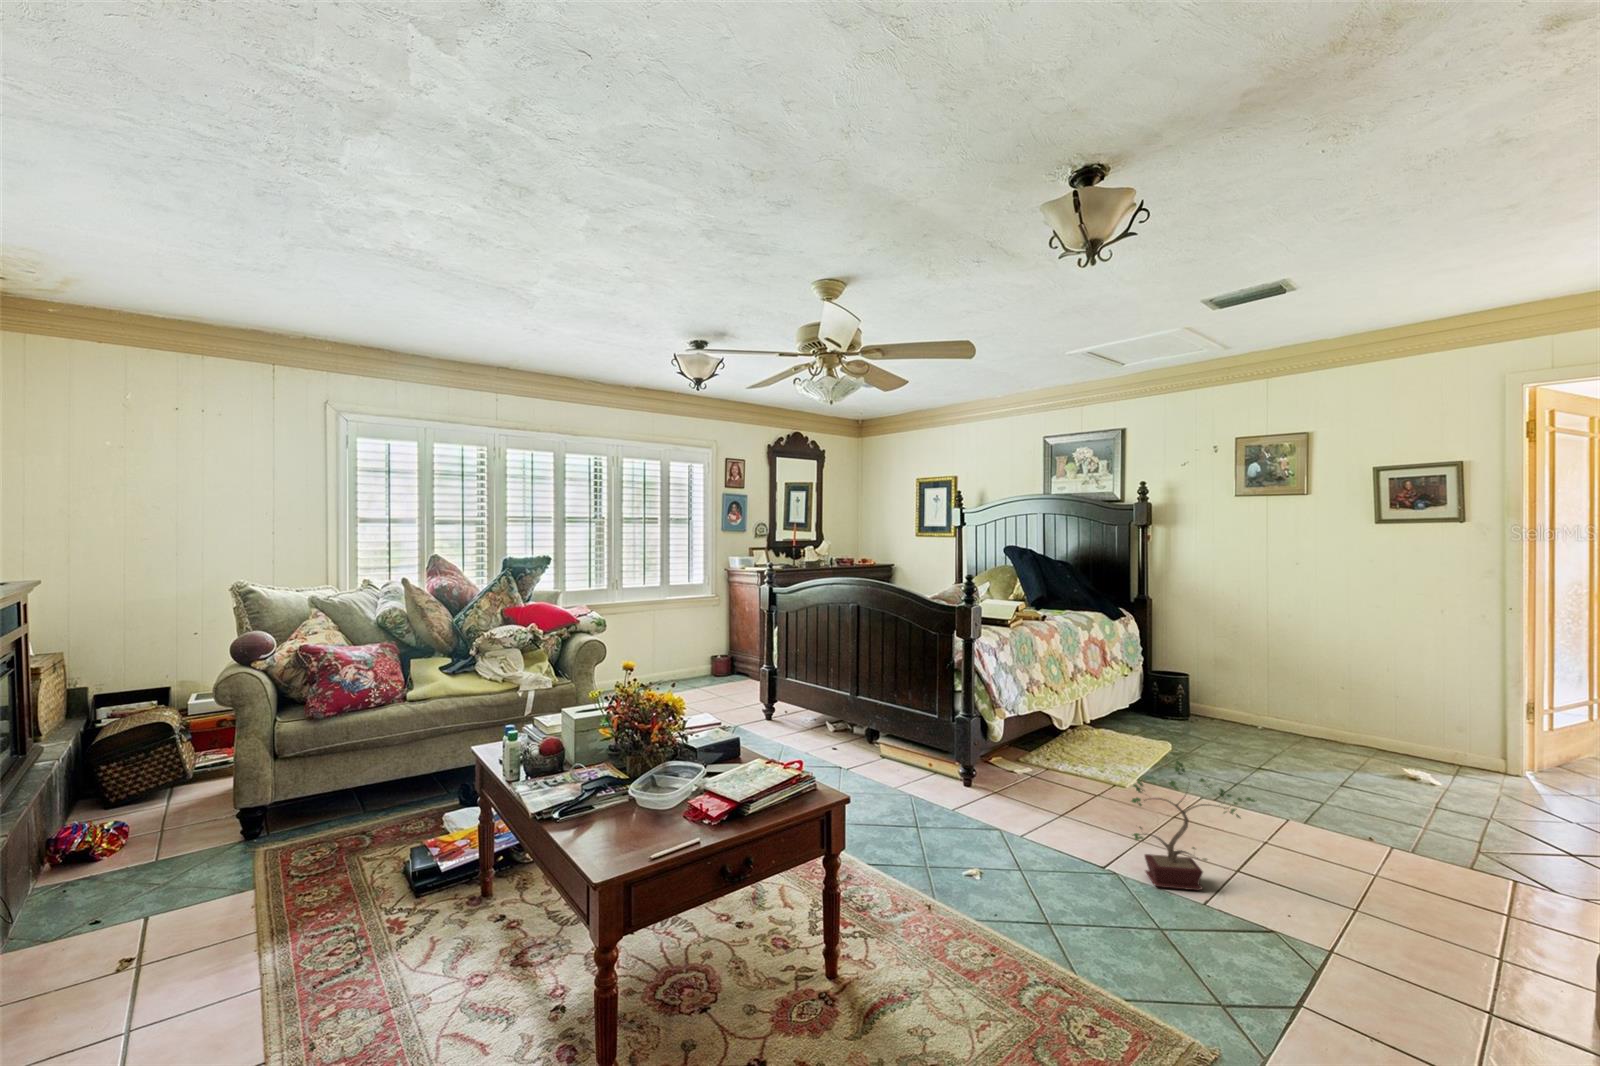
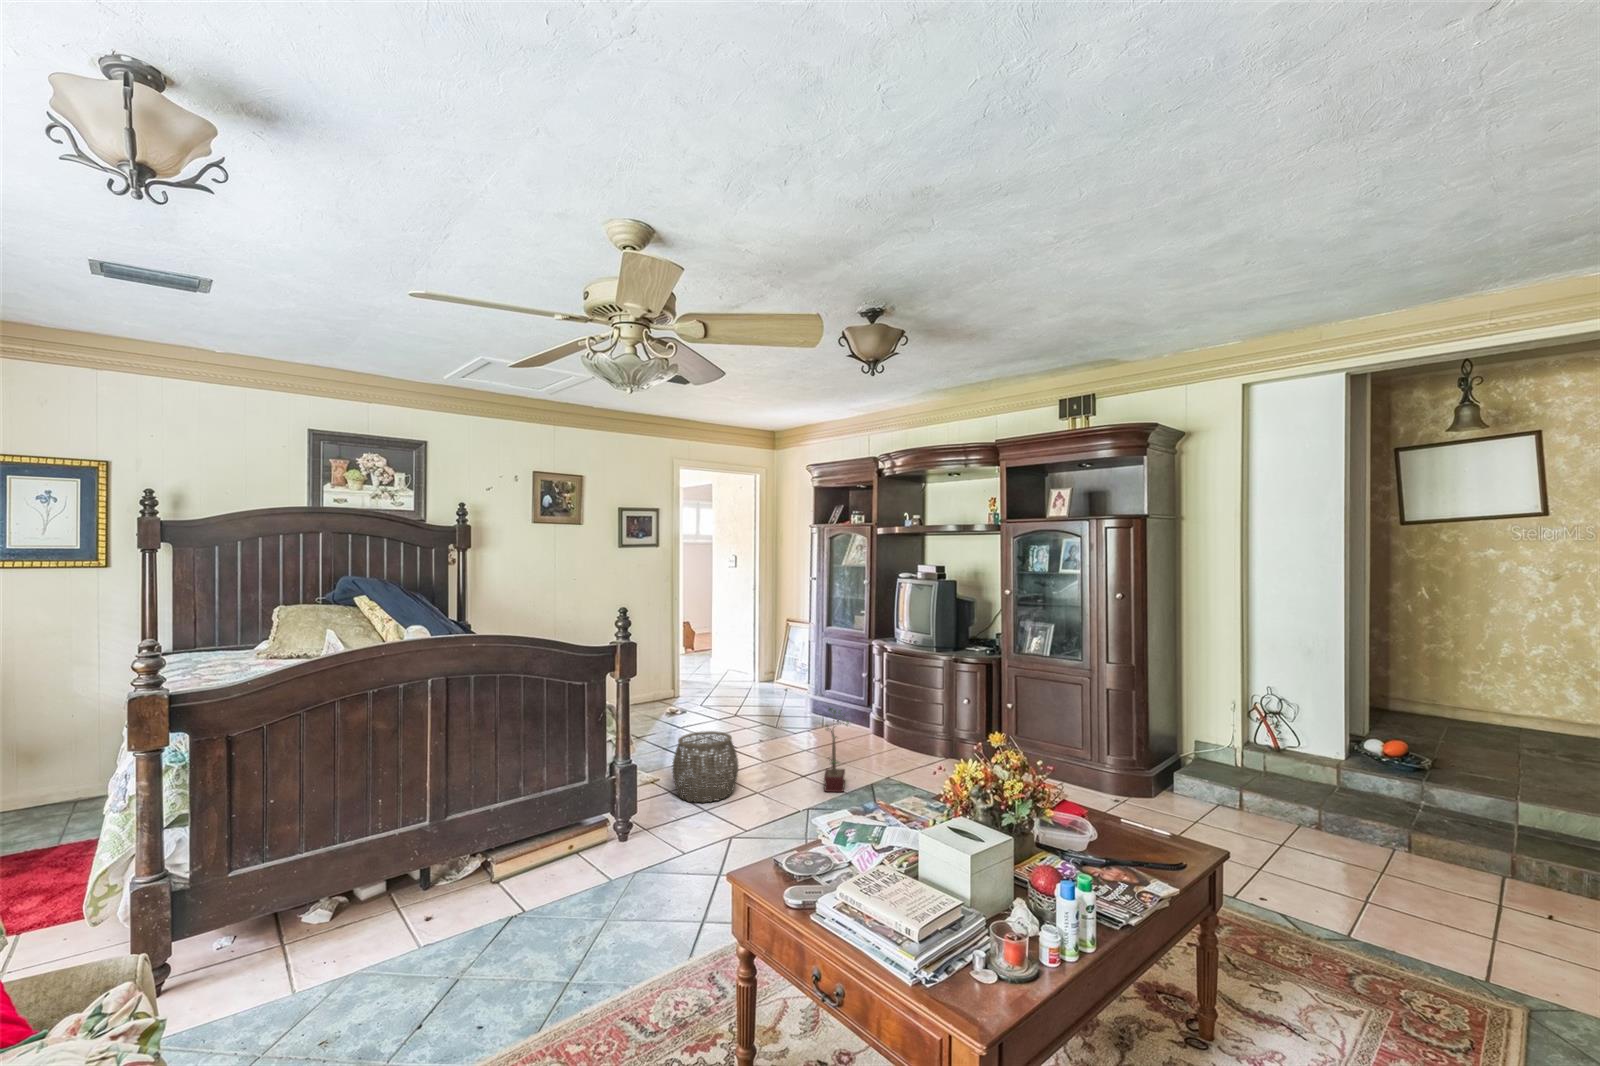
woven basket: none [1047,736,1128,819] -> present [672,731,739,802]

